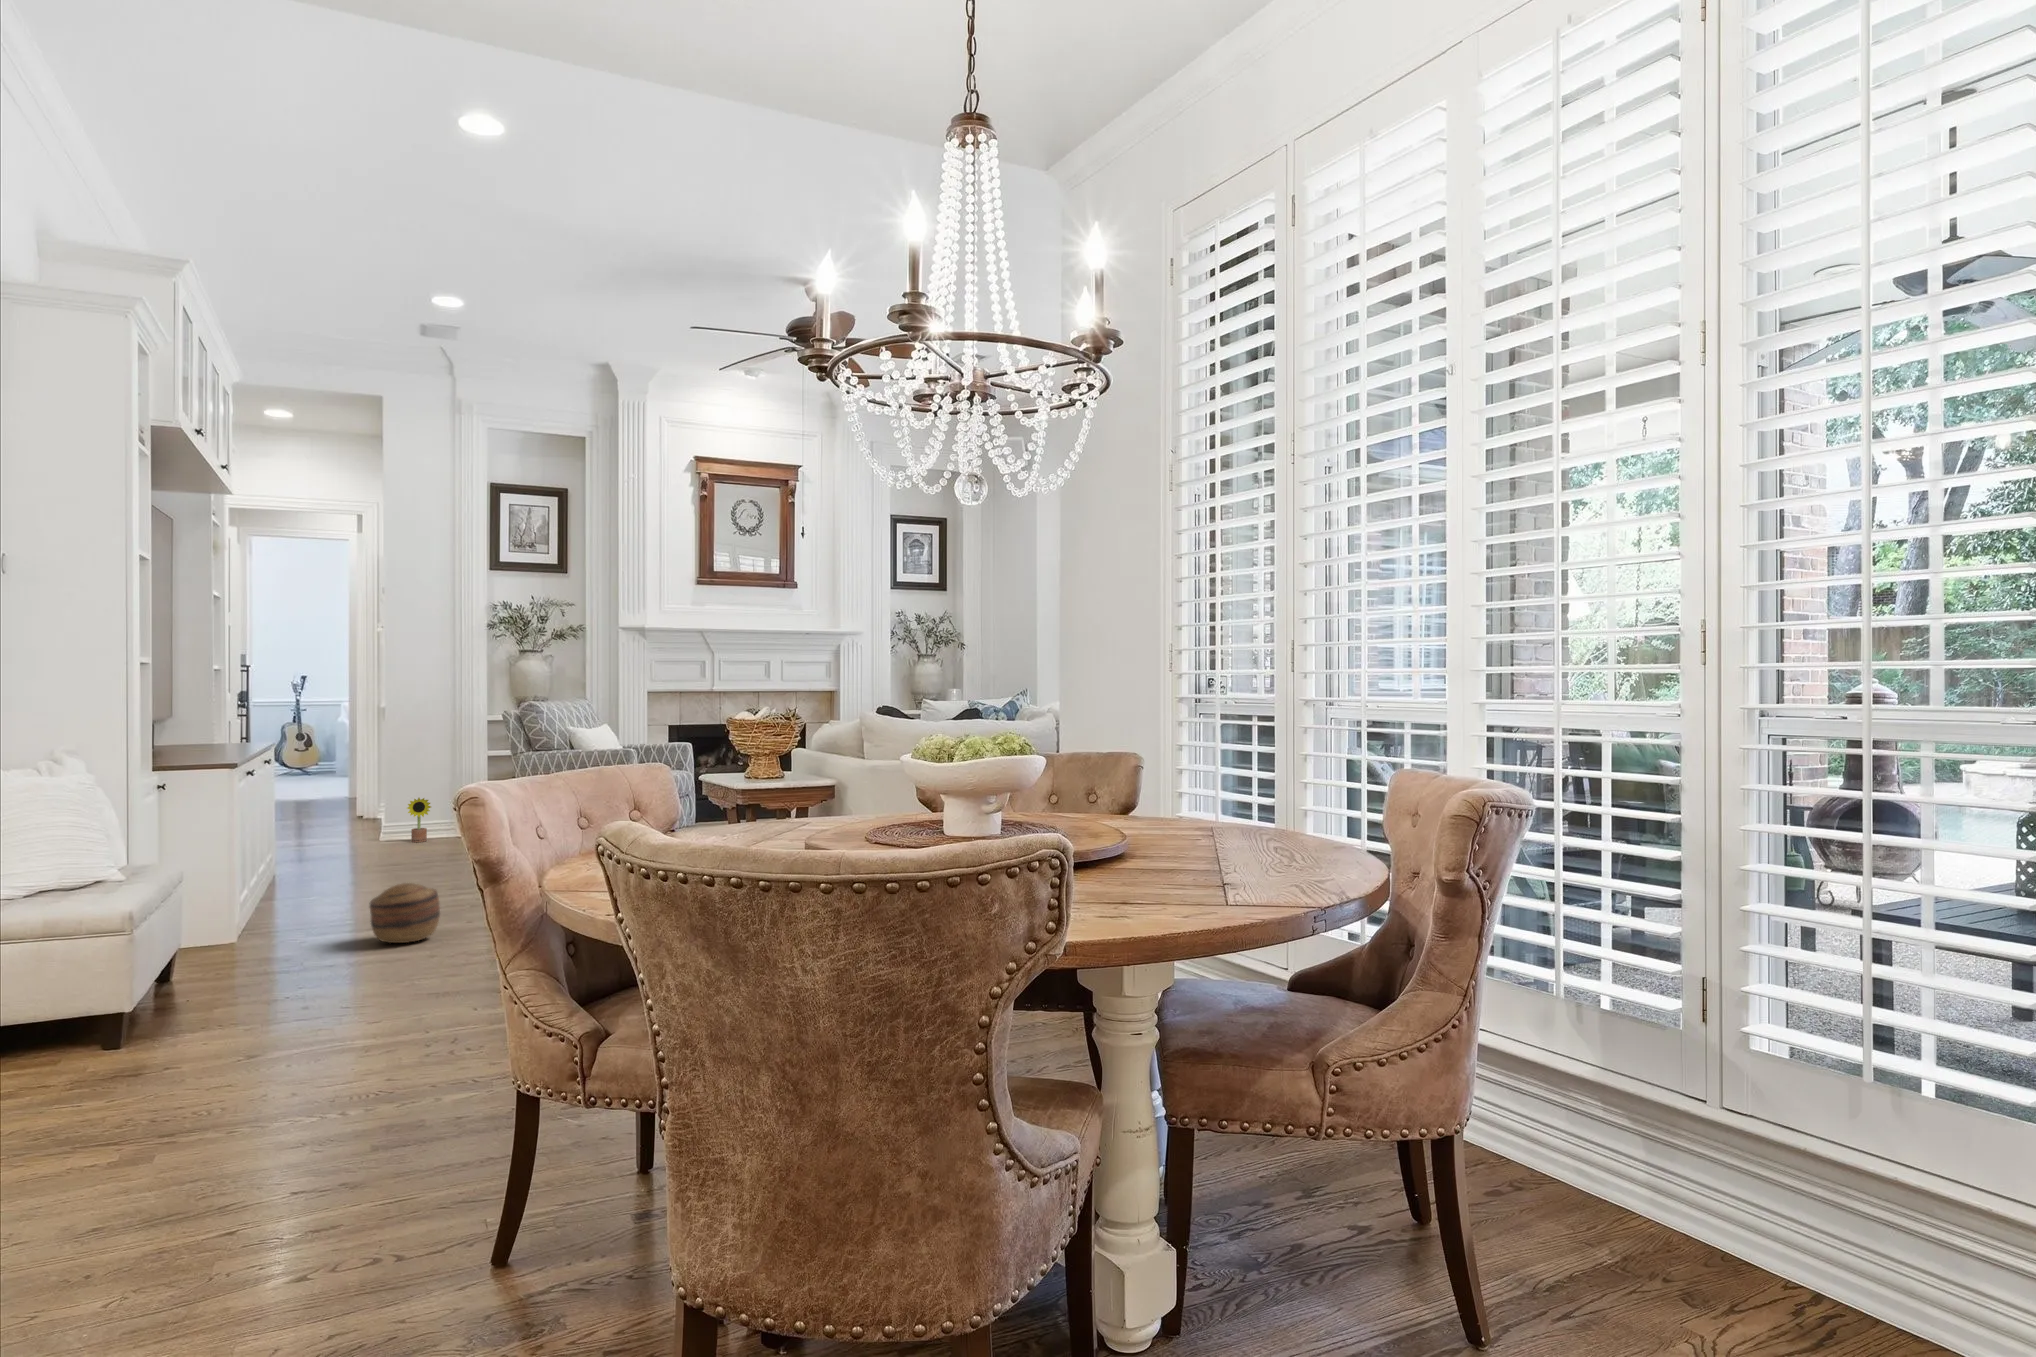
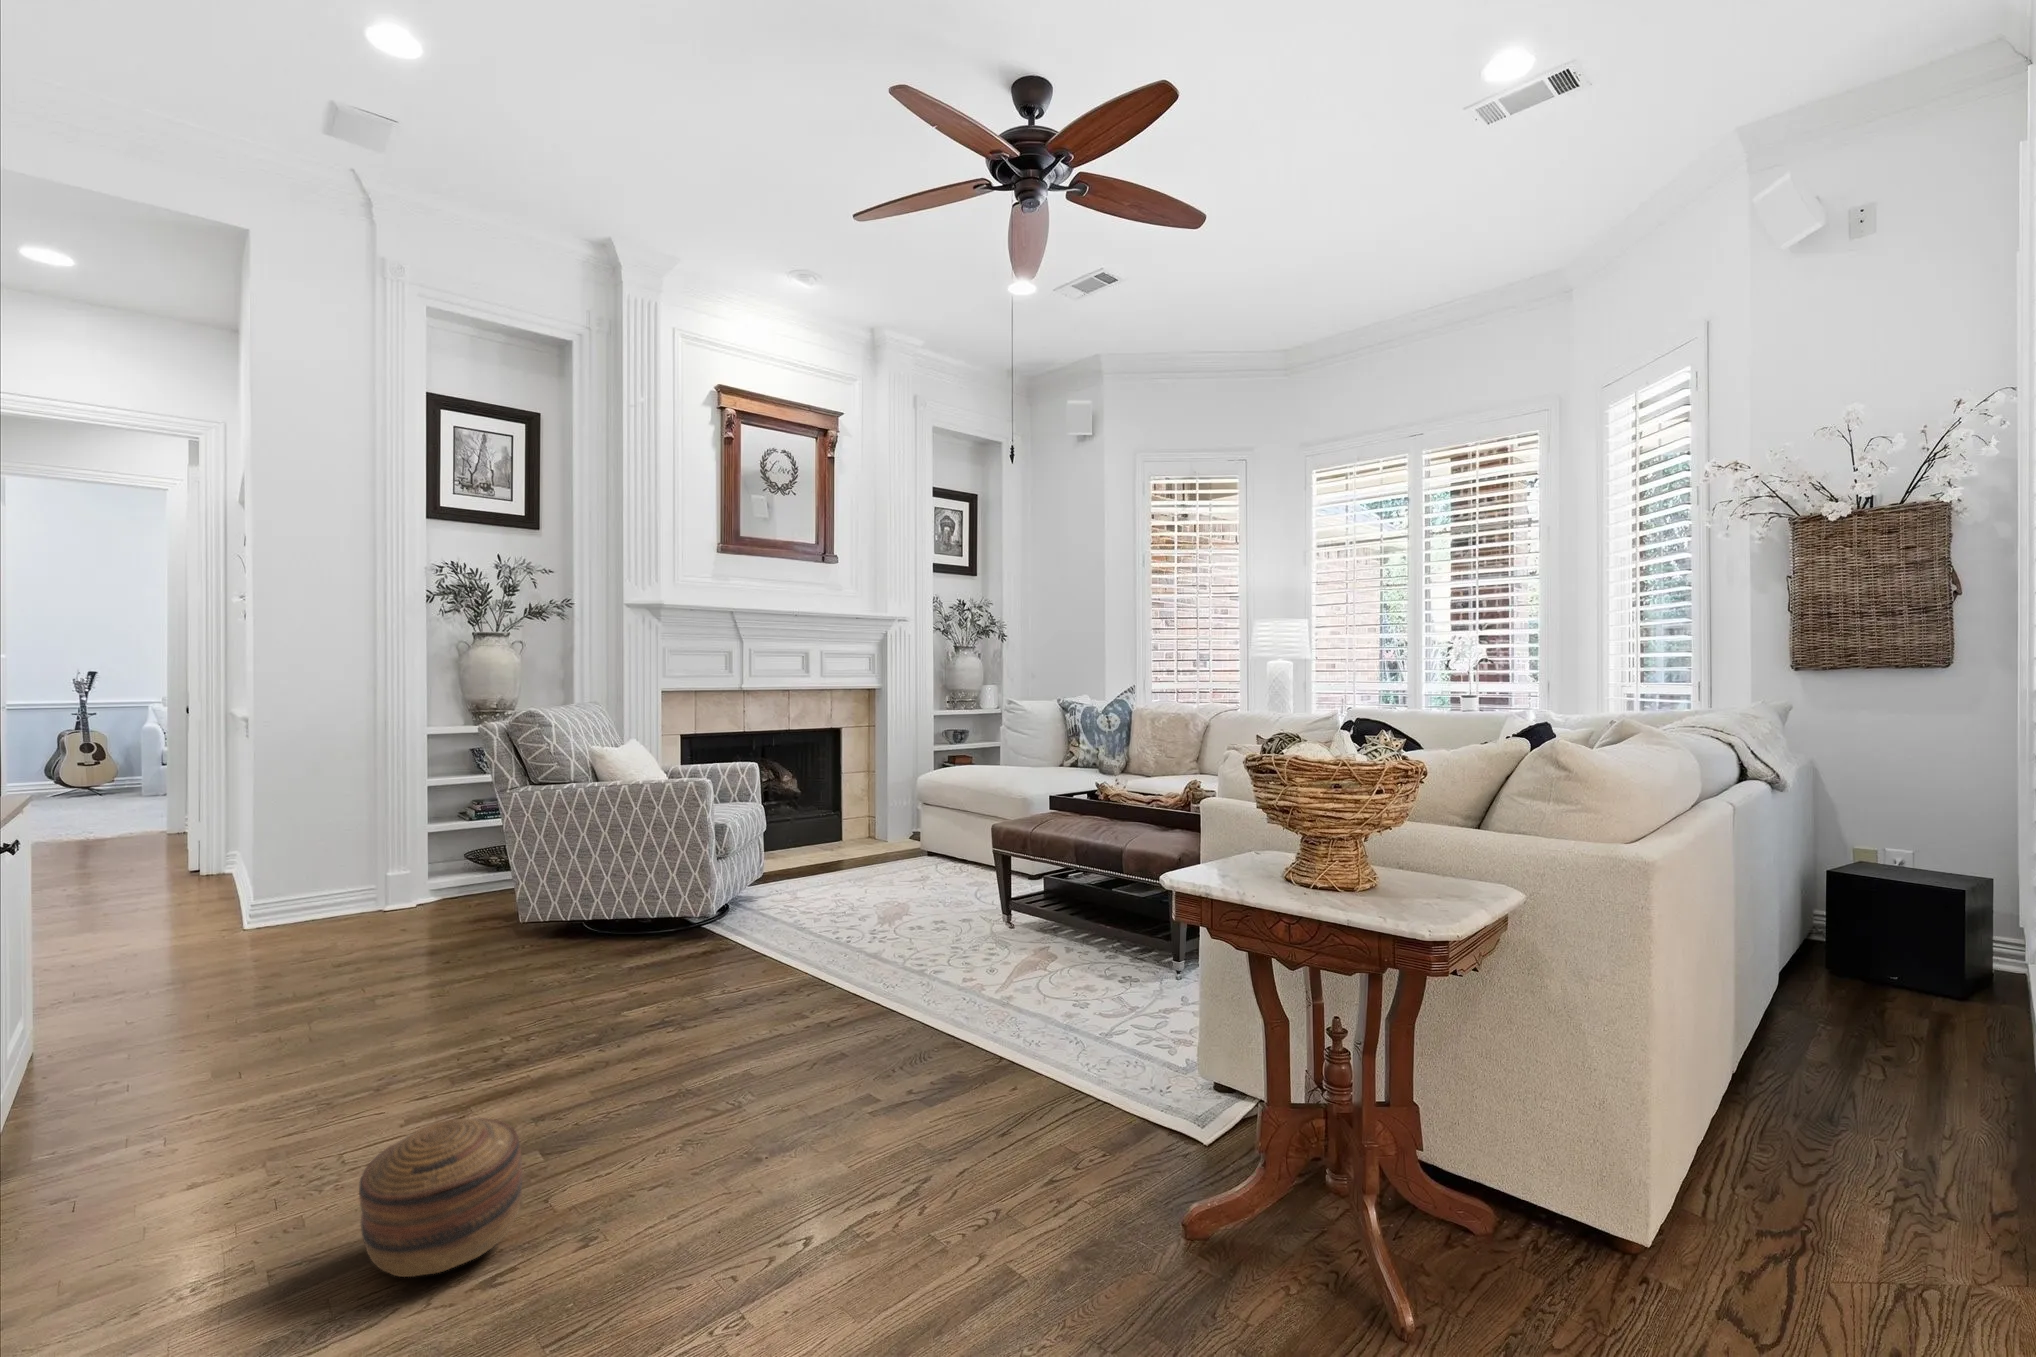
decorative plant: present [407,798,431,842] -> none [297,849,339,916]

